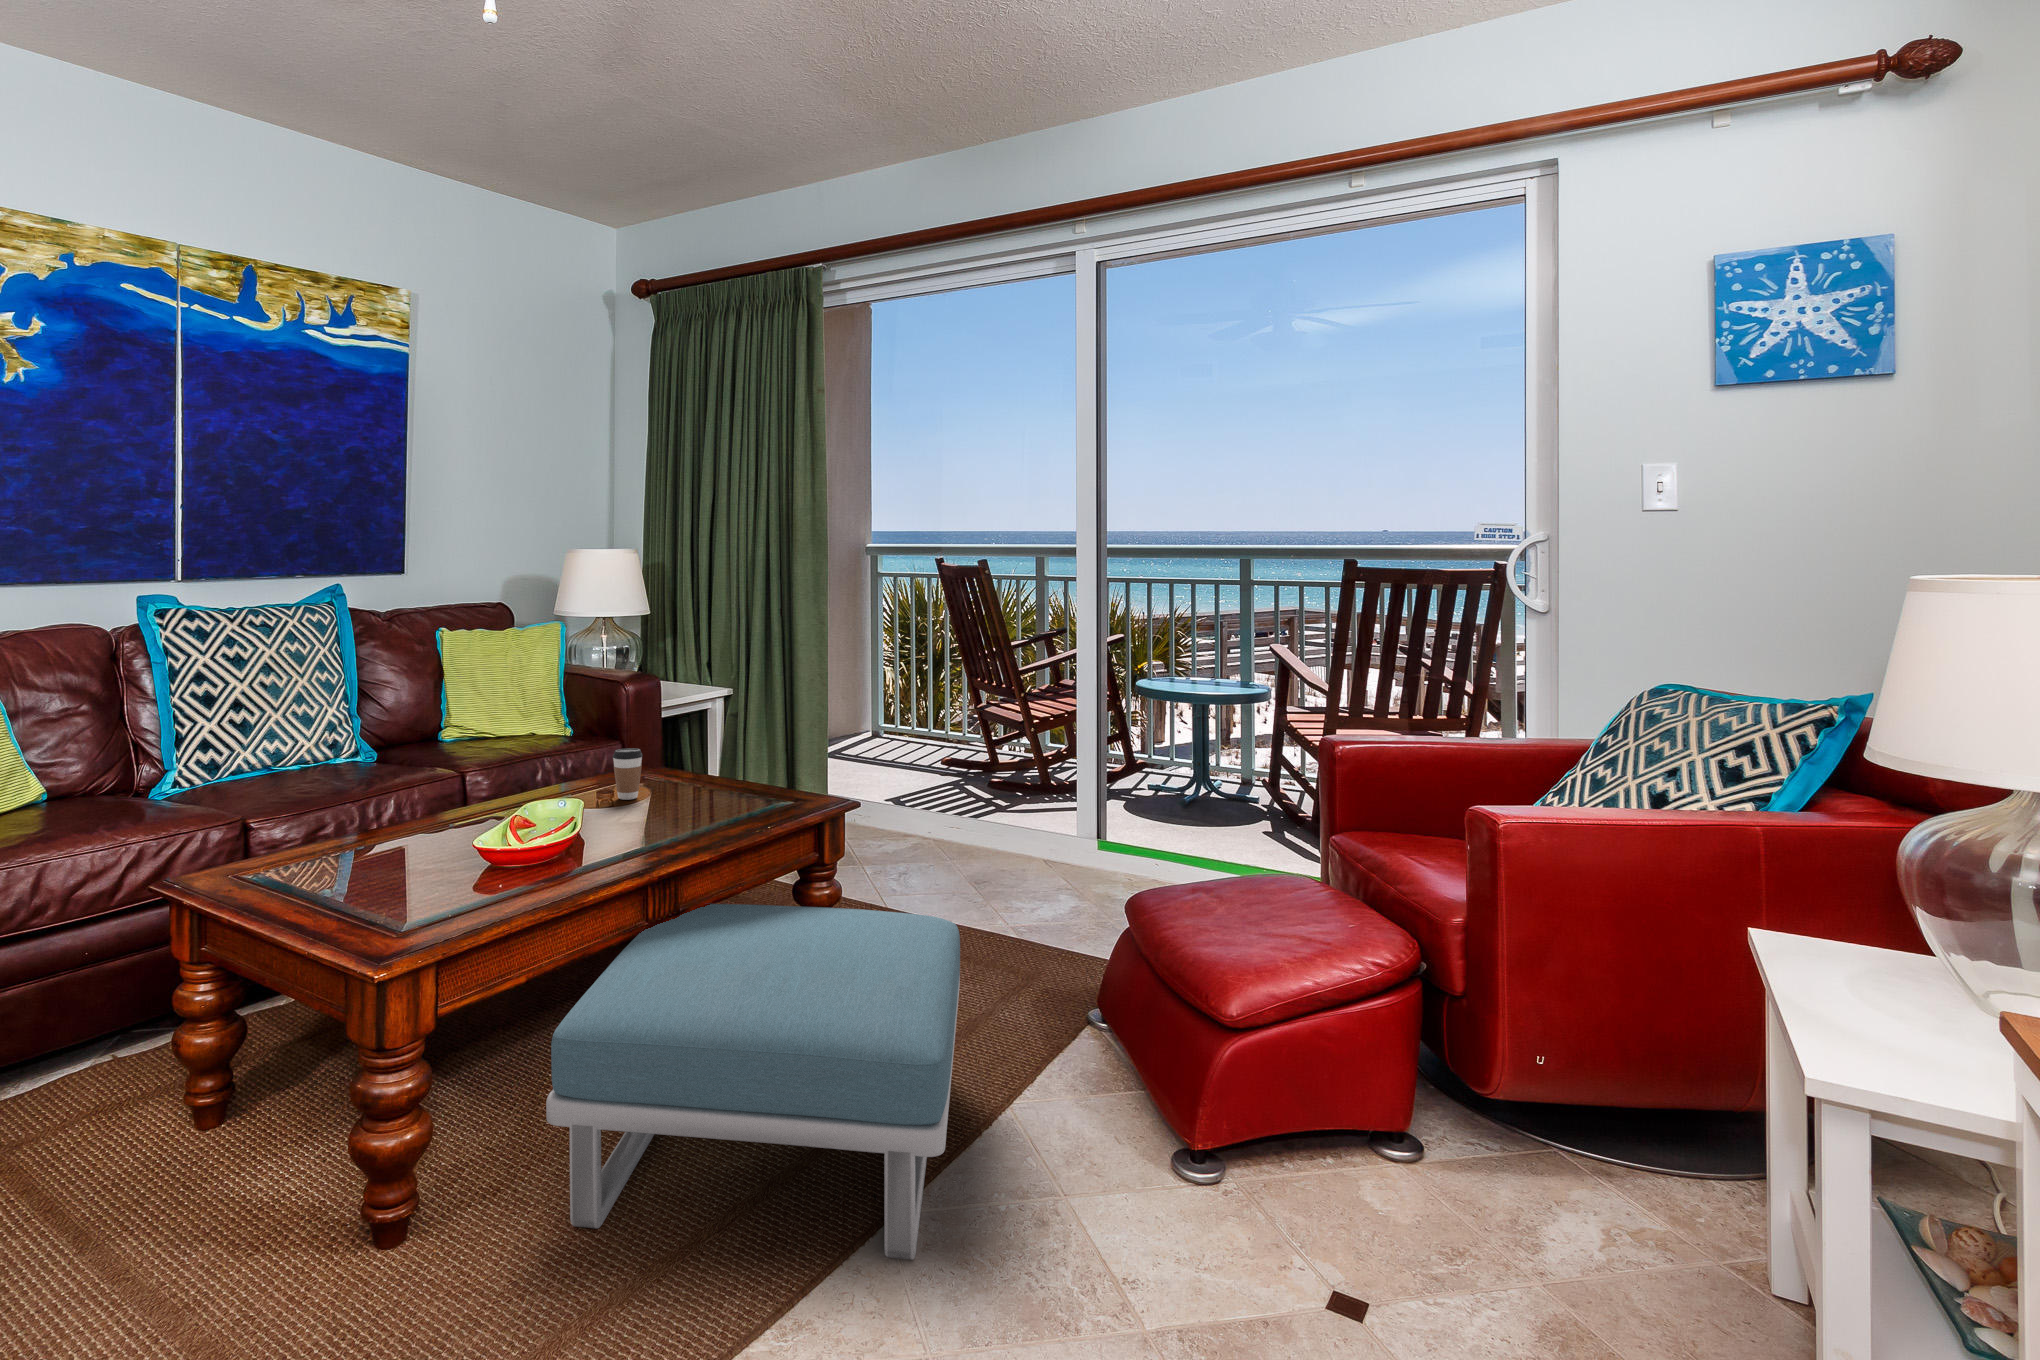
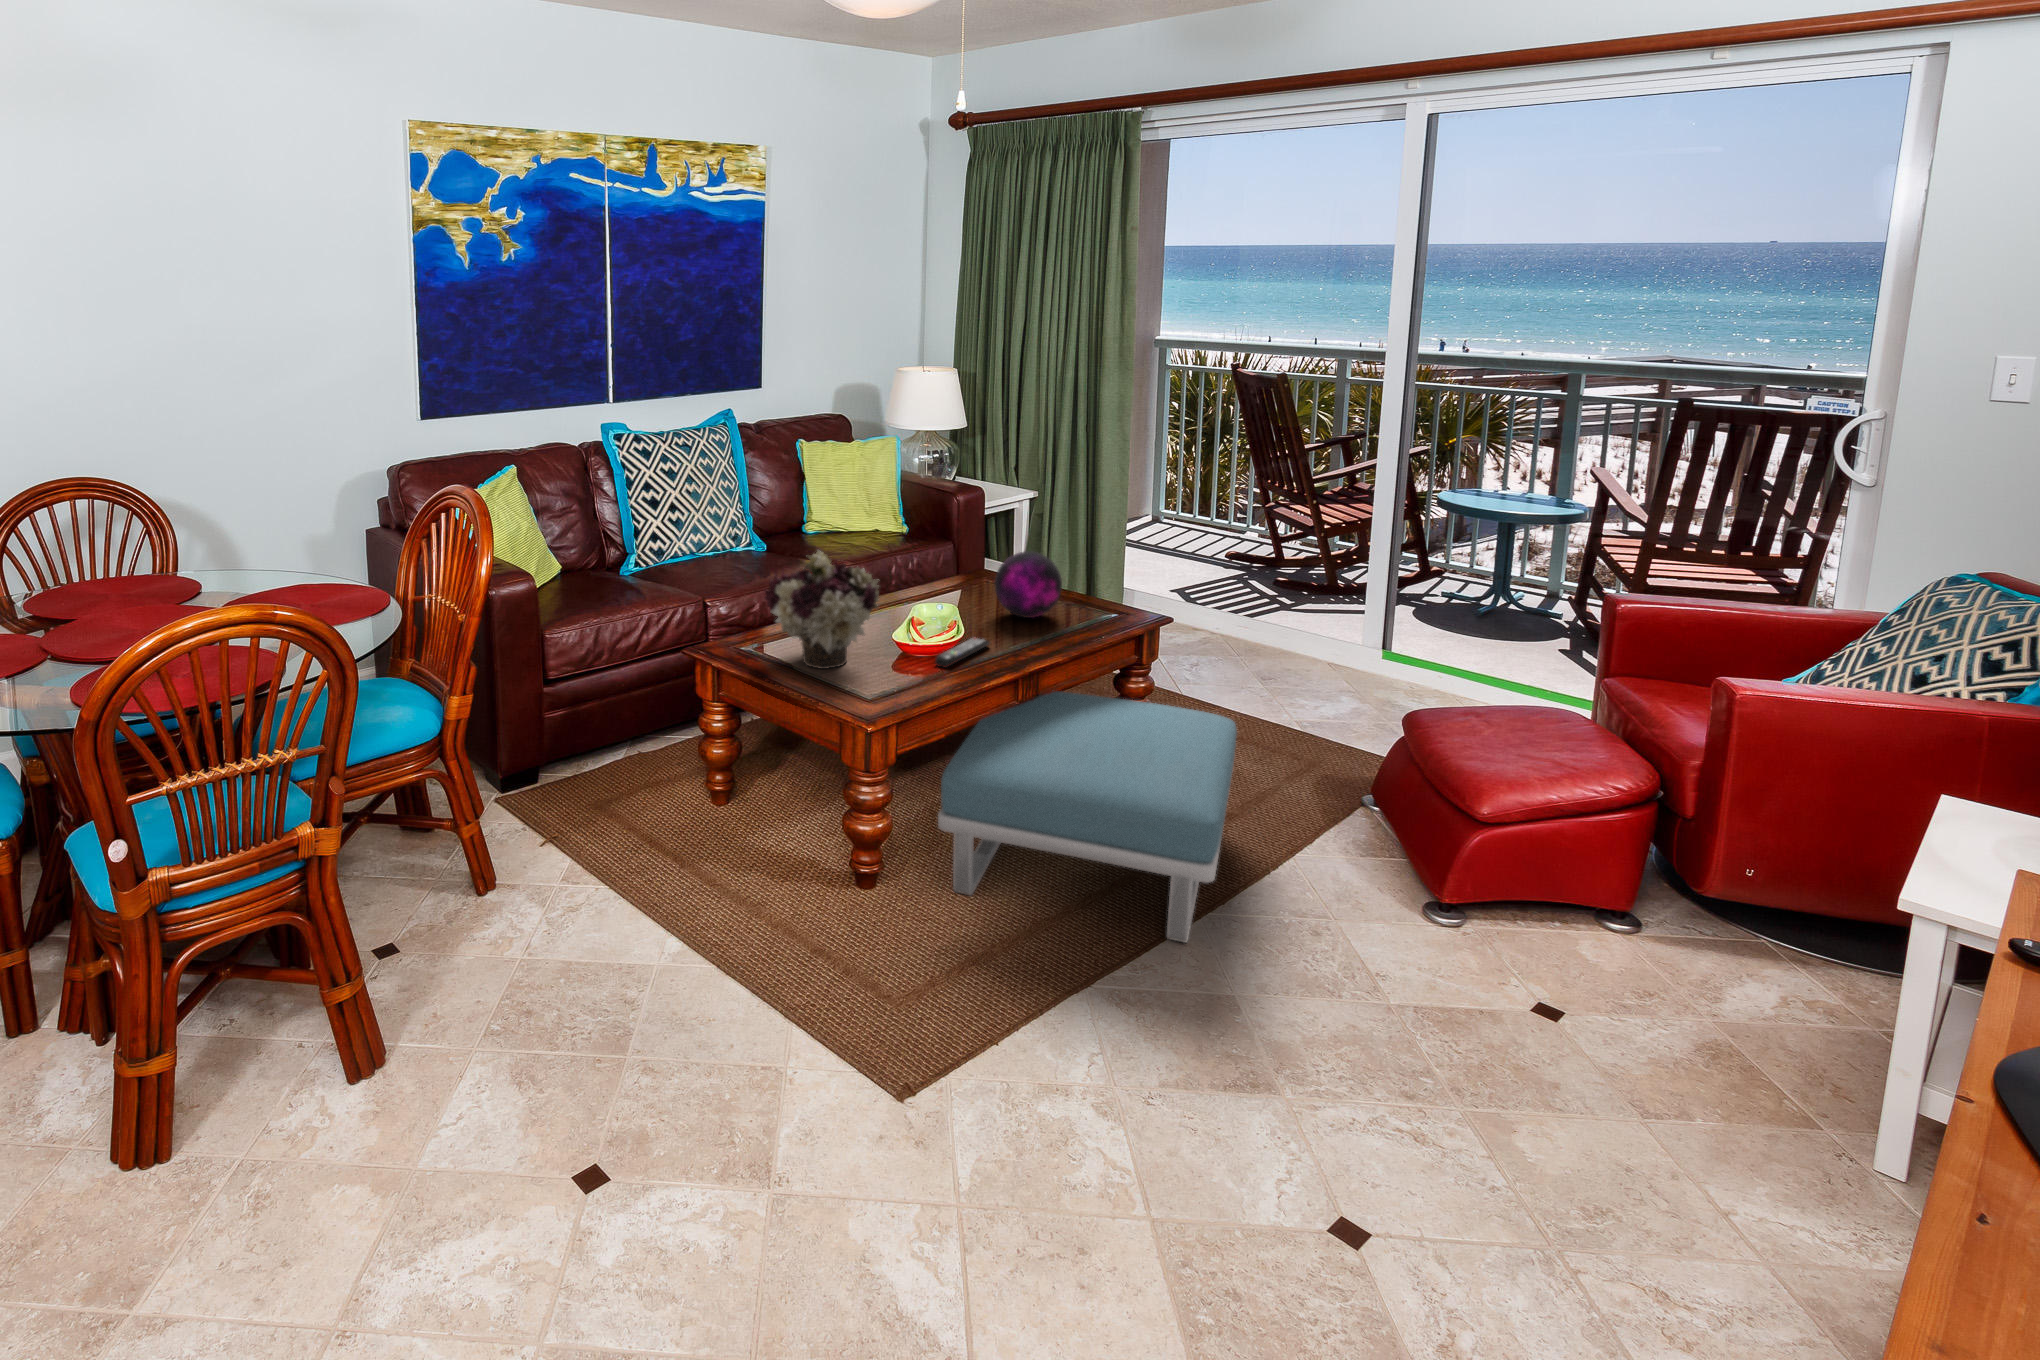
flower arrangement: none [301,713,478,890] -> present [764,551,879,669]
decorative orb: none [653,725,738,811] -> present [995,551,1062,618]
coffee cup: present [613,748,643,800] -> none [961,563,984,603]
remote control: none [556,835,640,876] -> present [935,638,990,668]

